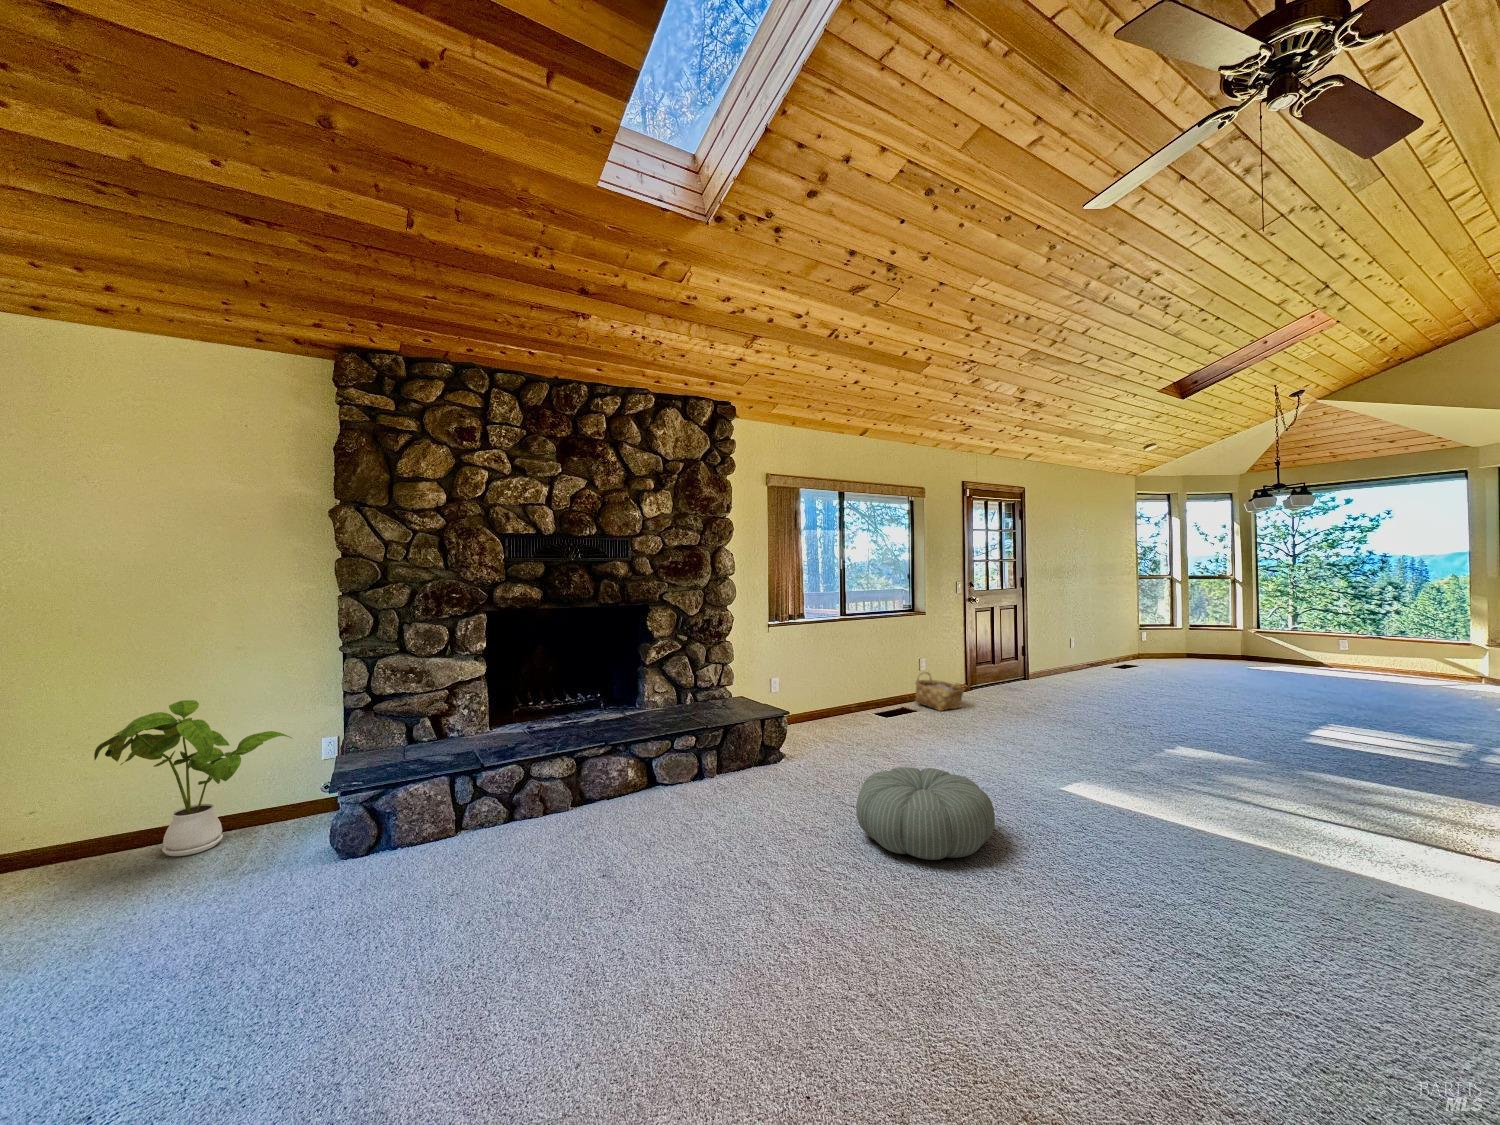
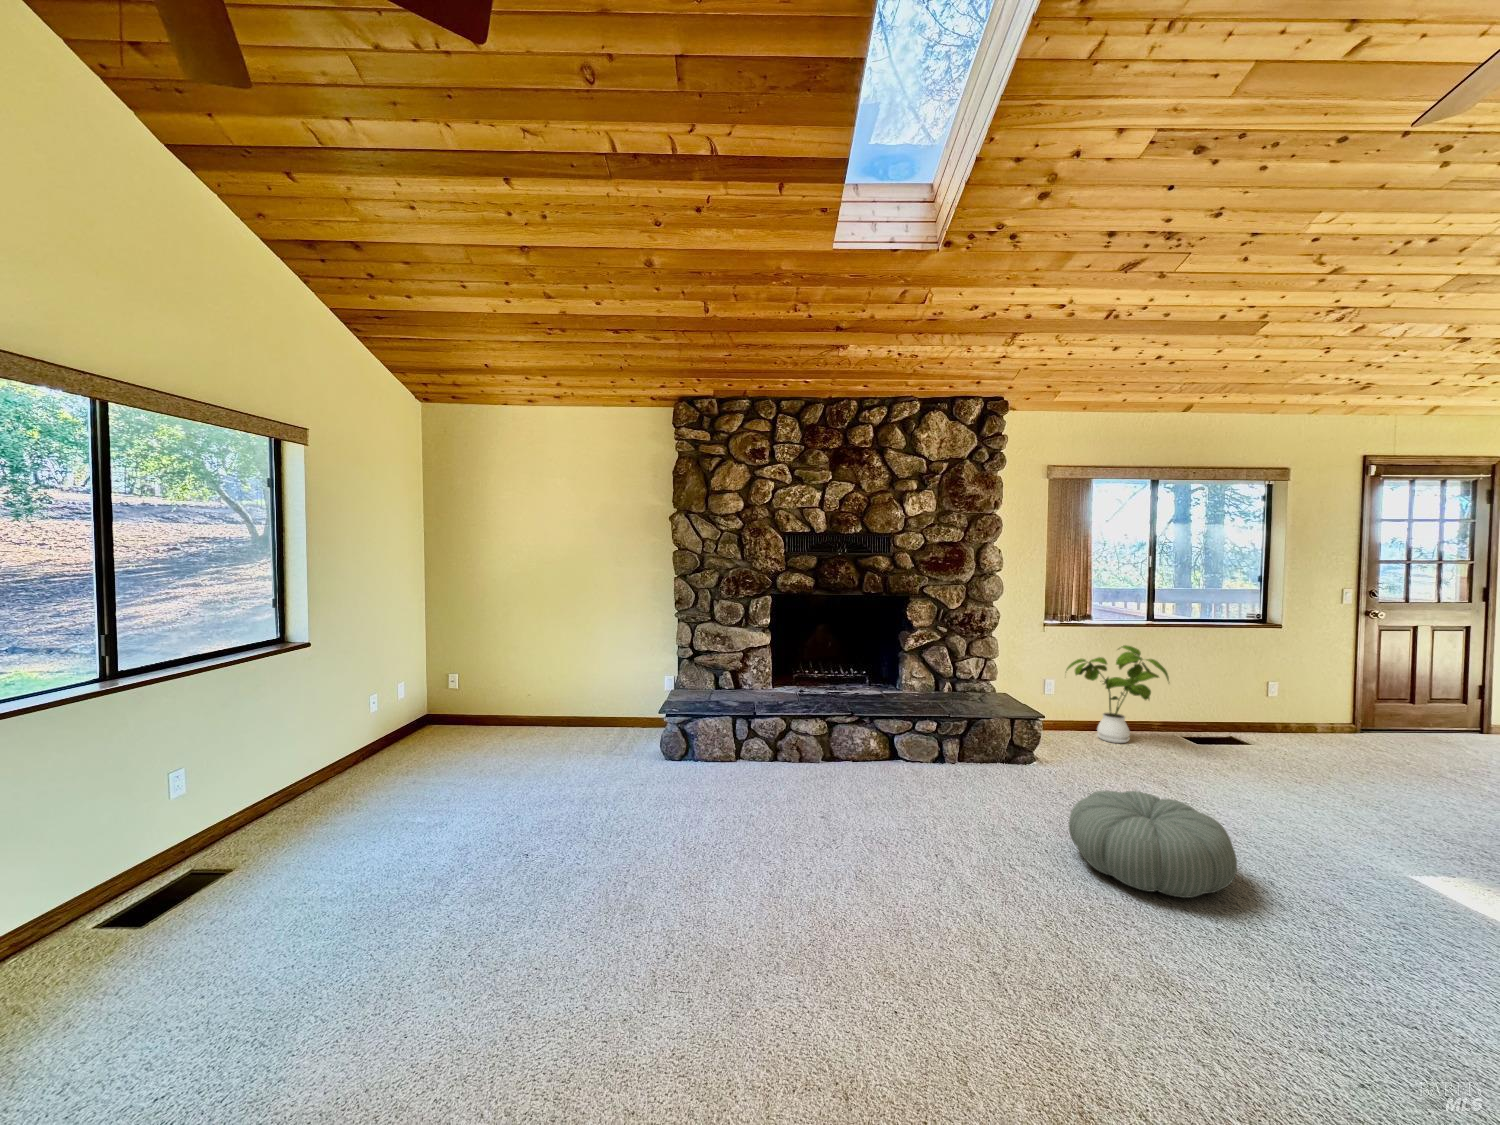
woven basket: present [915,672,963,711] -> none [1251,696,1325,748]
house plant: present [94,700,291,856] -> present [1067,645,1169,743]

